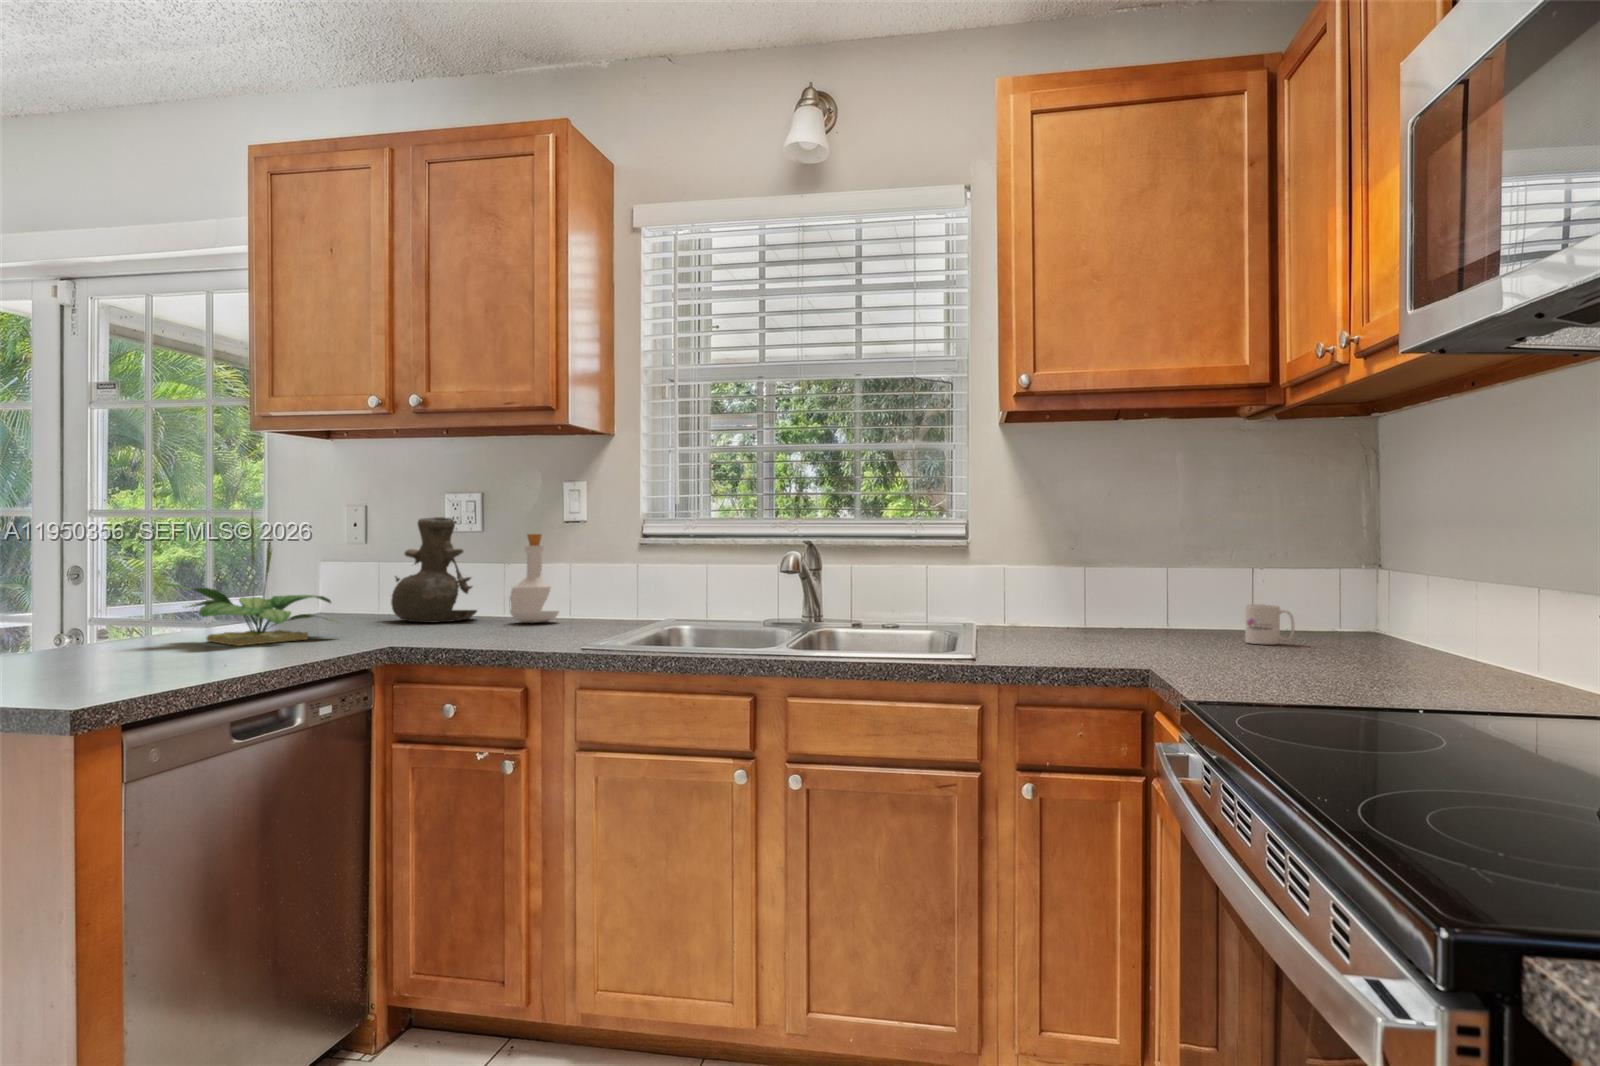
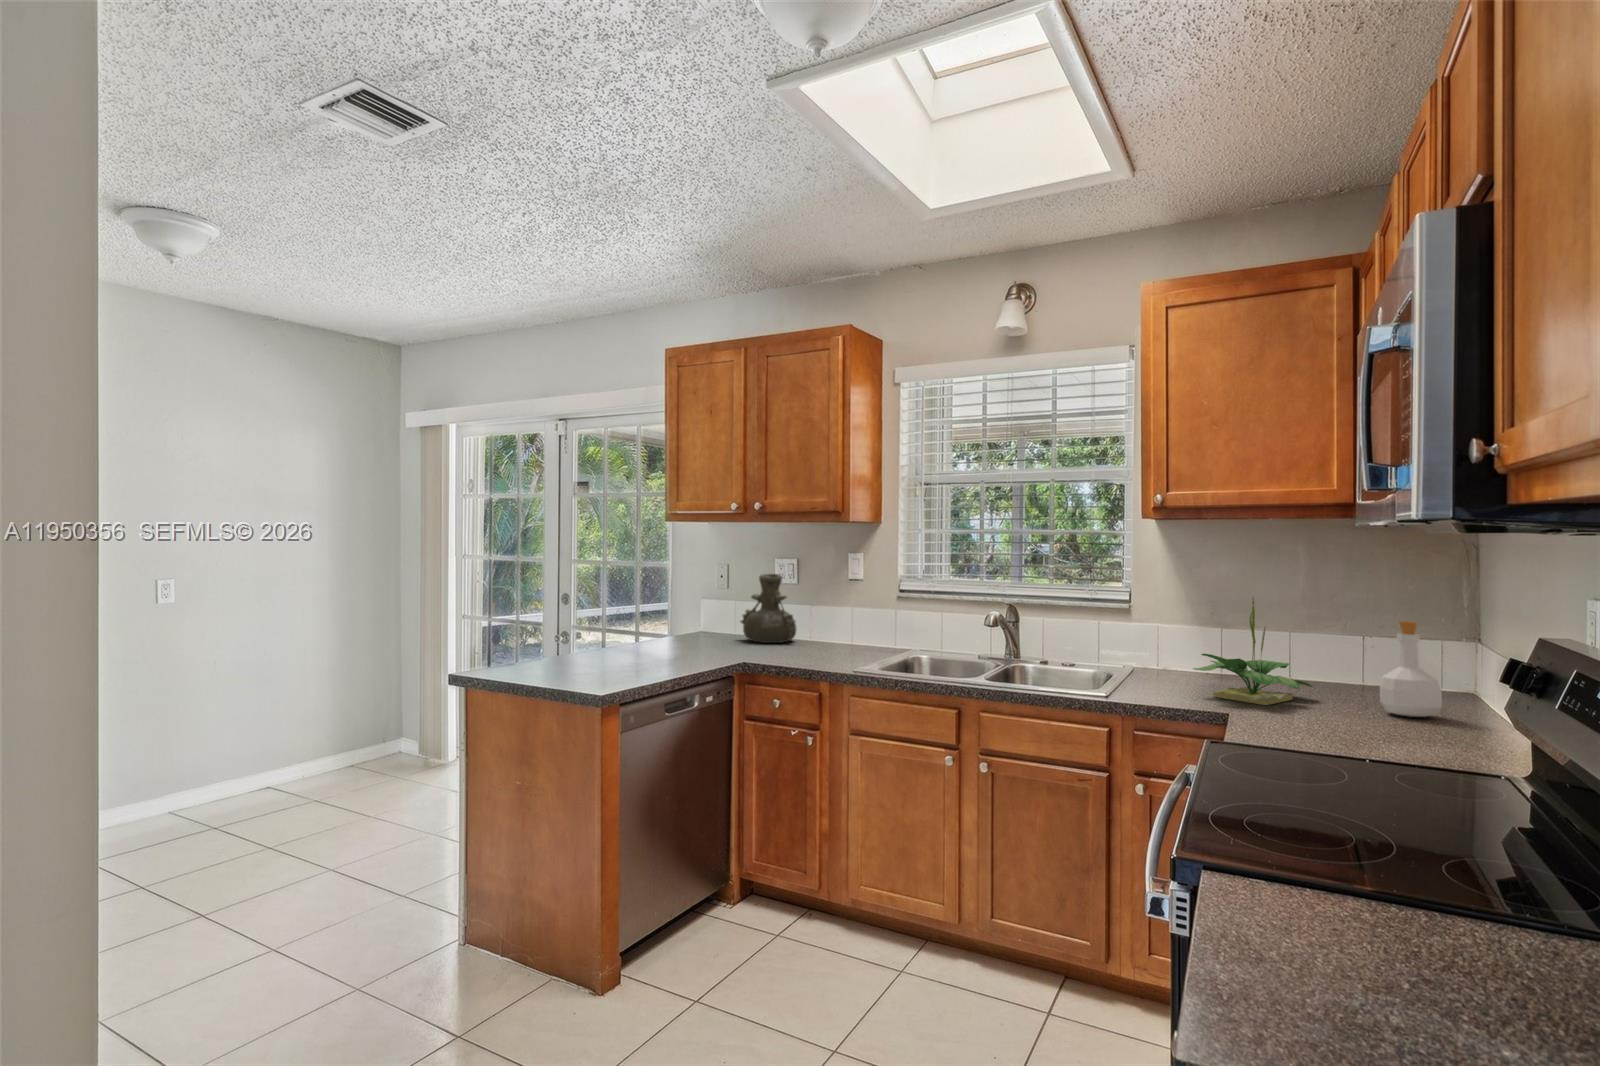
potted plant: present [164,517,337,646] -> present [1193,598,1312,705]
bottle: present [509,534,559,623] -> present [1380,621,1442,717]
mug: present [1245,604,1295,644] -> none [1333,667,1371,699]

